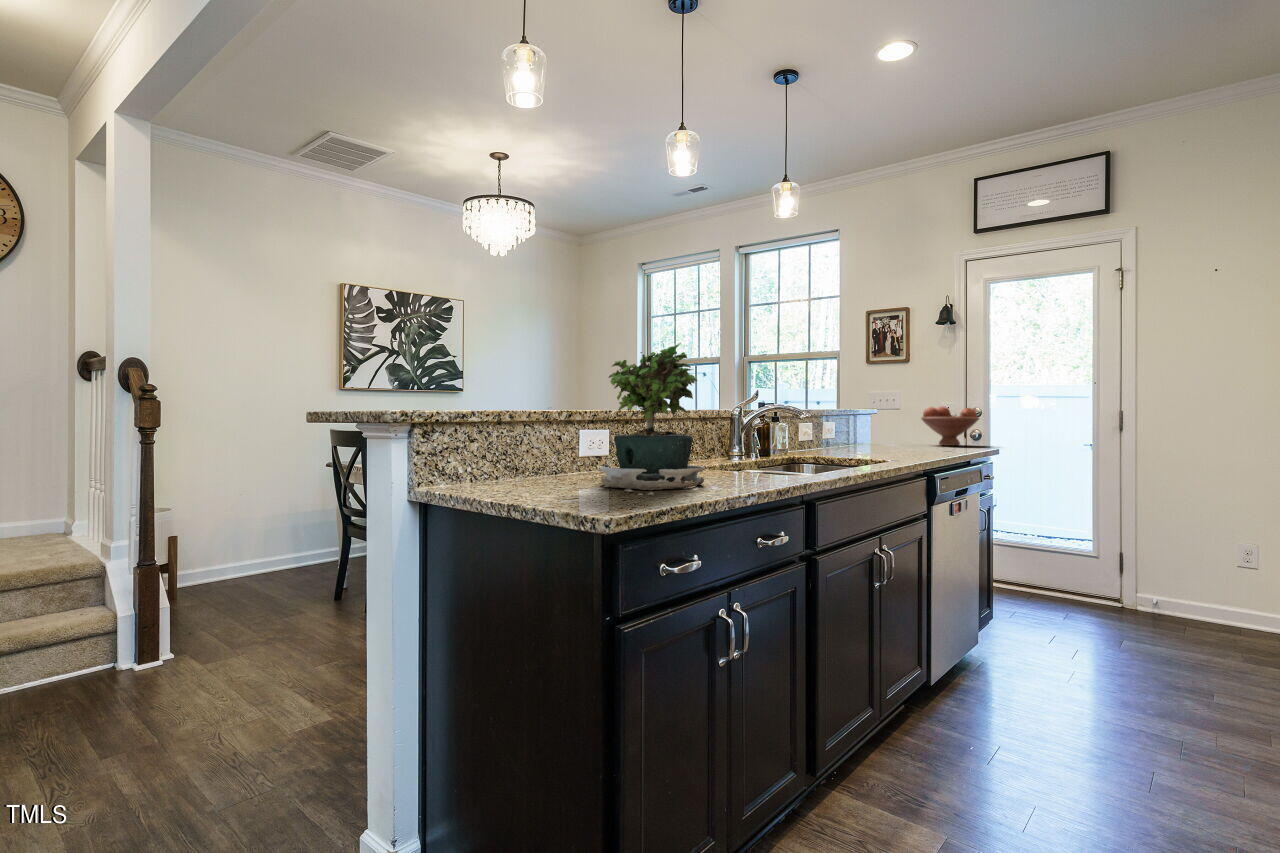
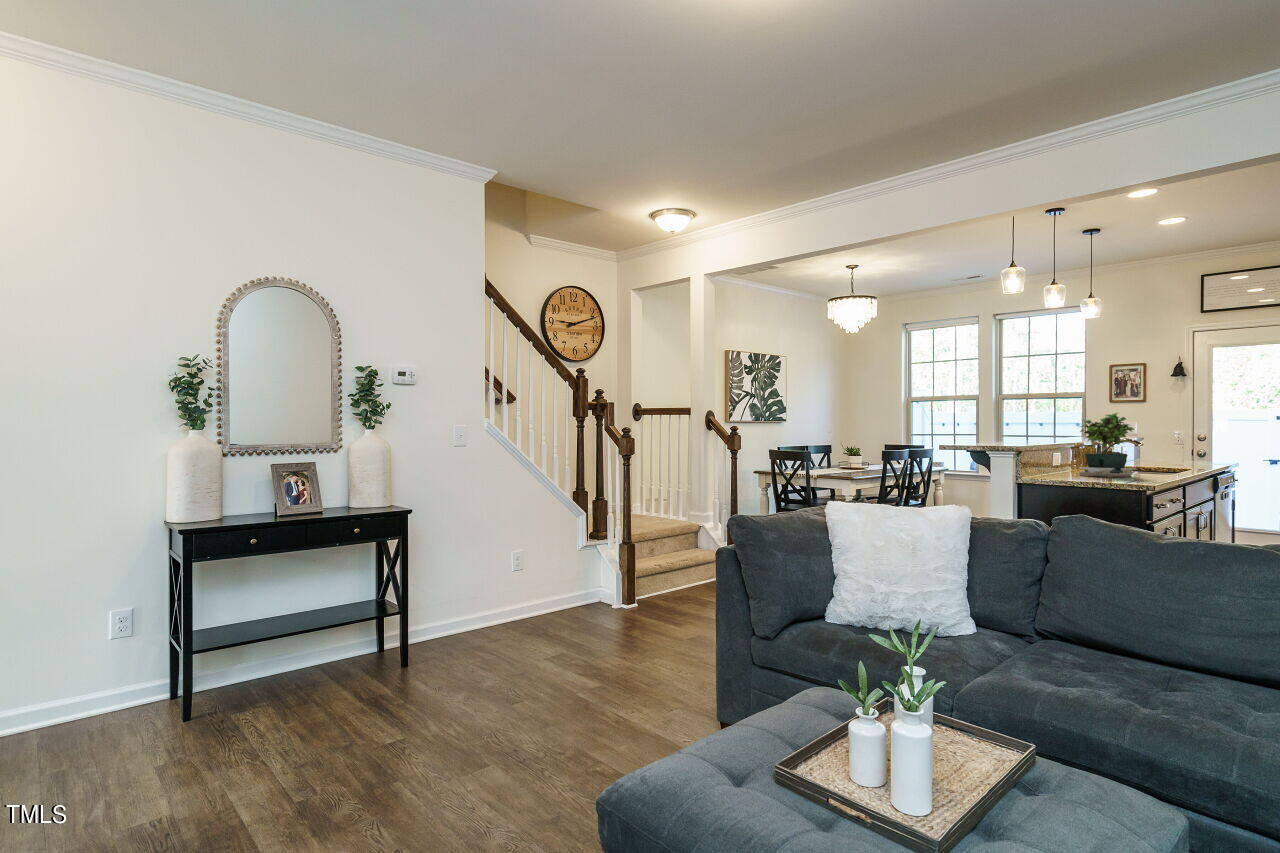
fruit bowl: present [921,407,979,446] -> none [1166,435,1212,462]

